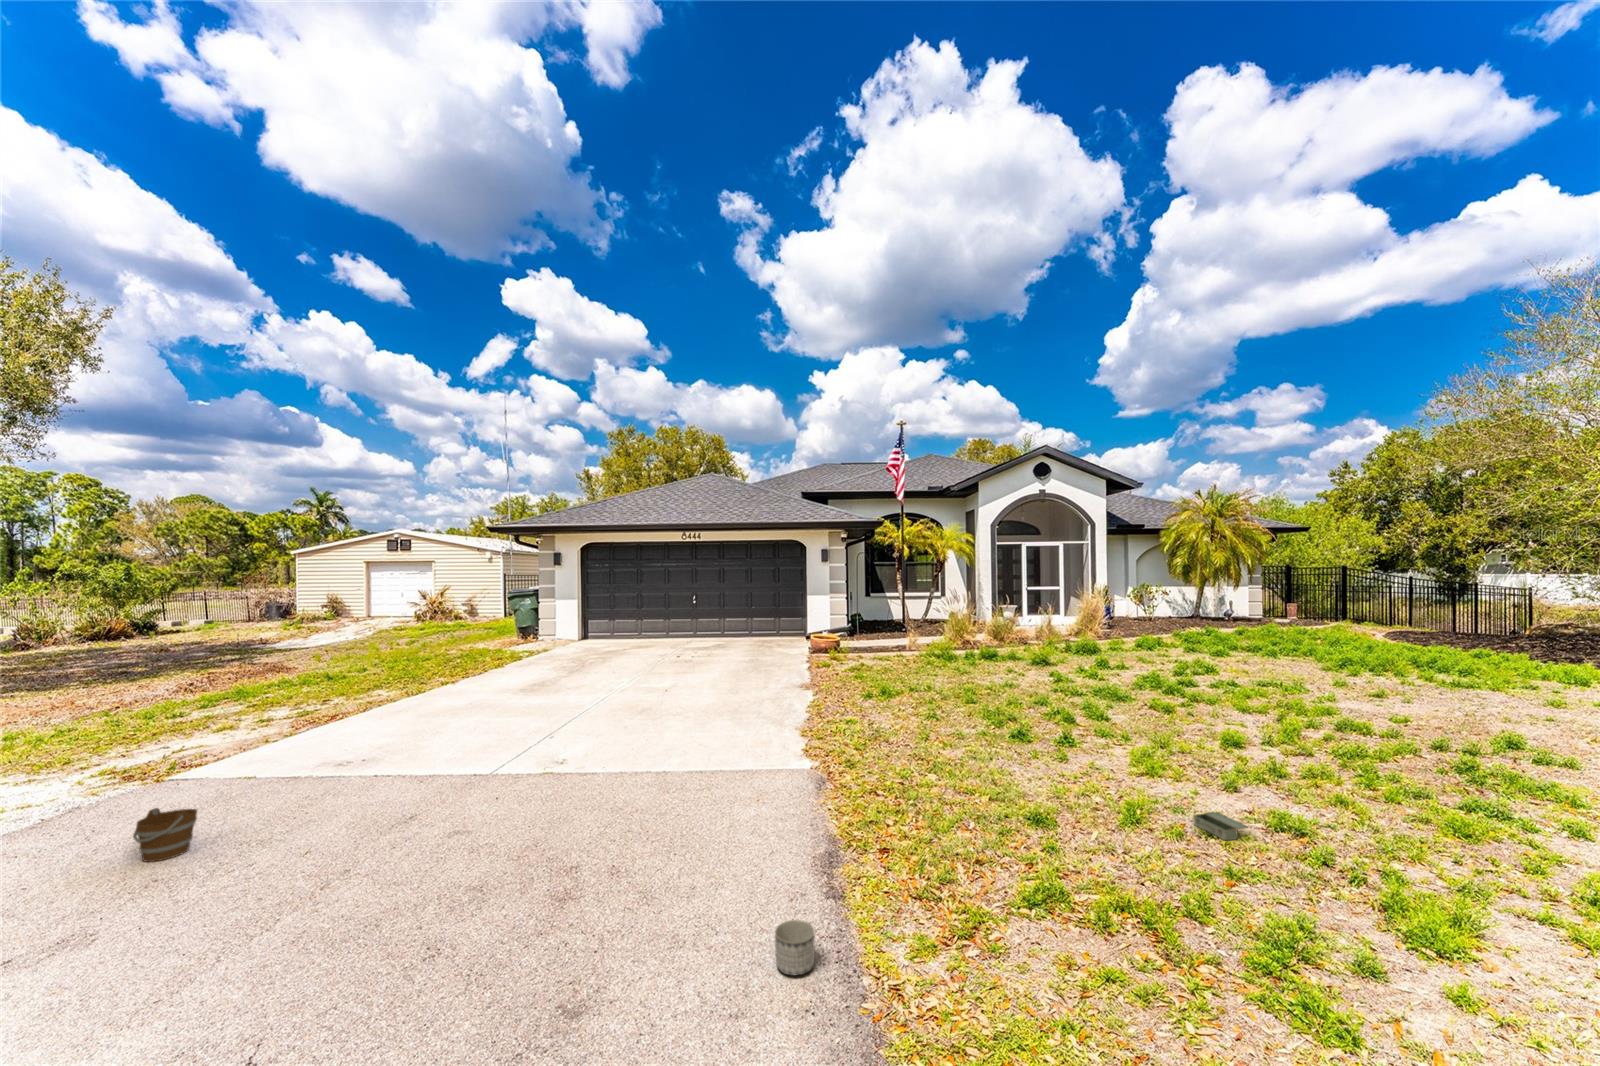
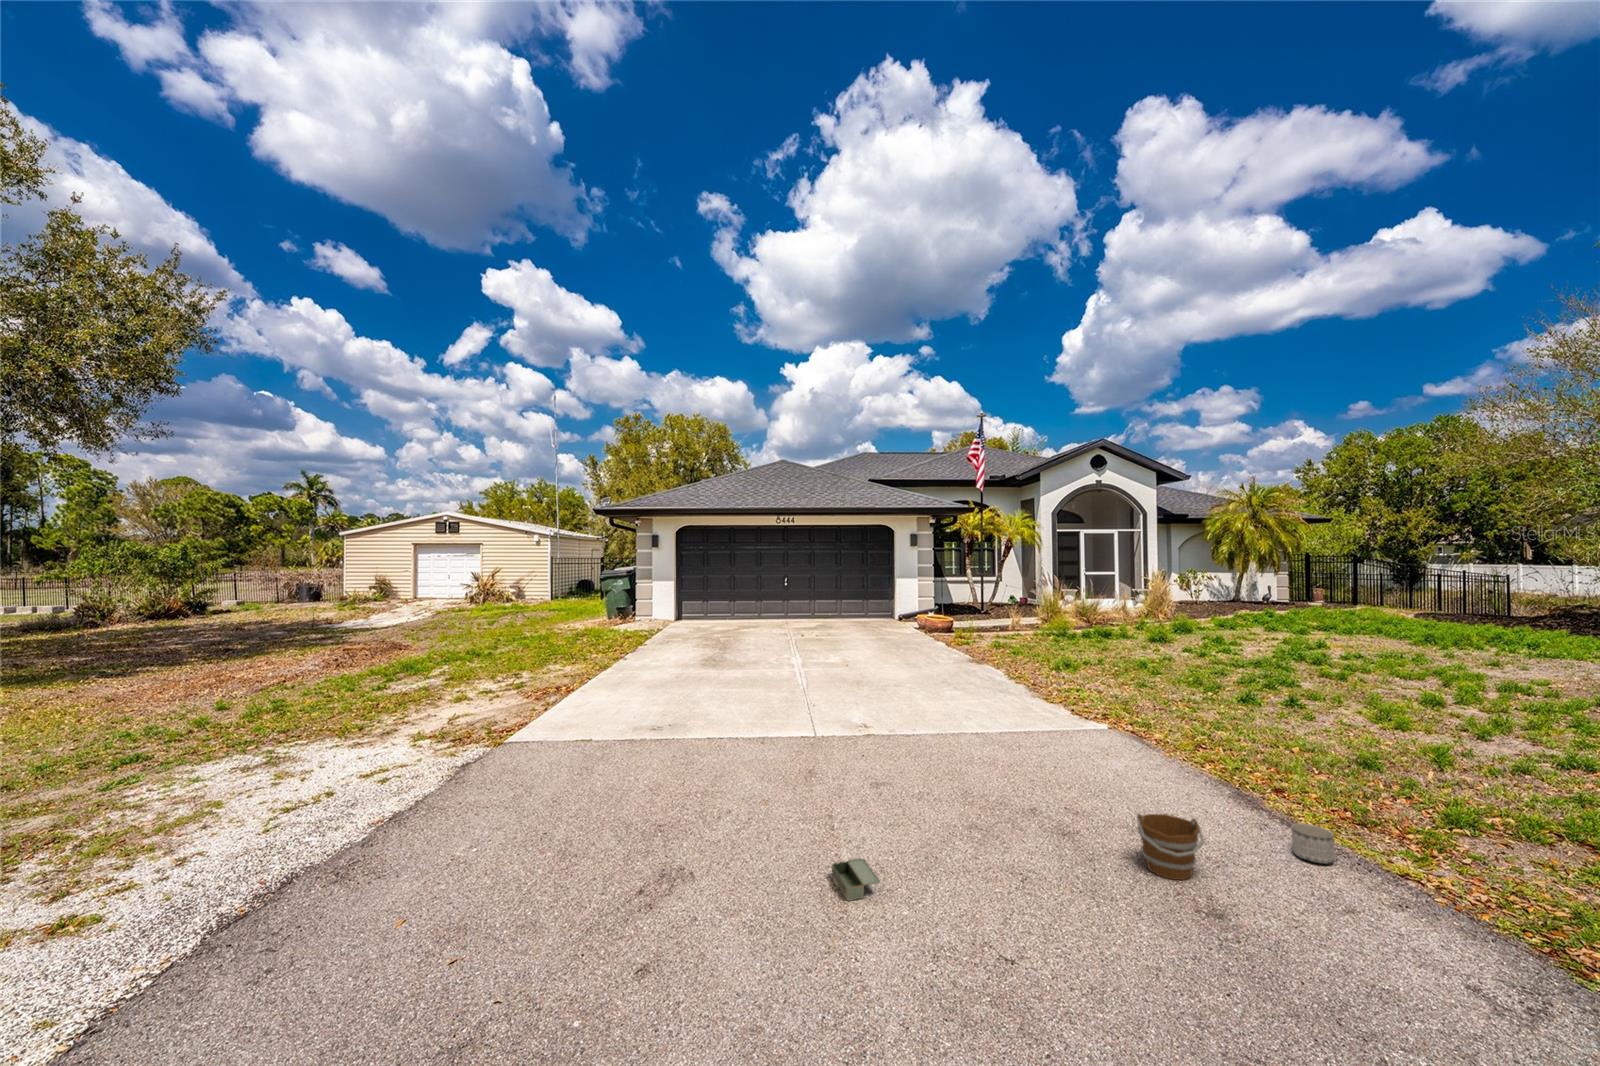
bucket: present [133,808,197,862] -> present [1137,814,1204,880]
toolbox: present [1193,812,1248,840] -> present [832,858,880,901]

